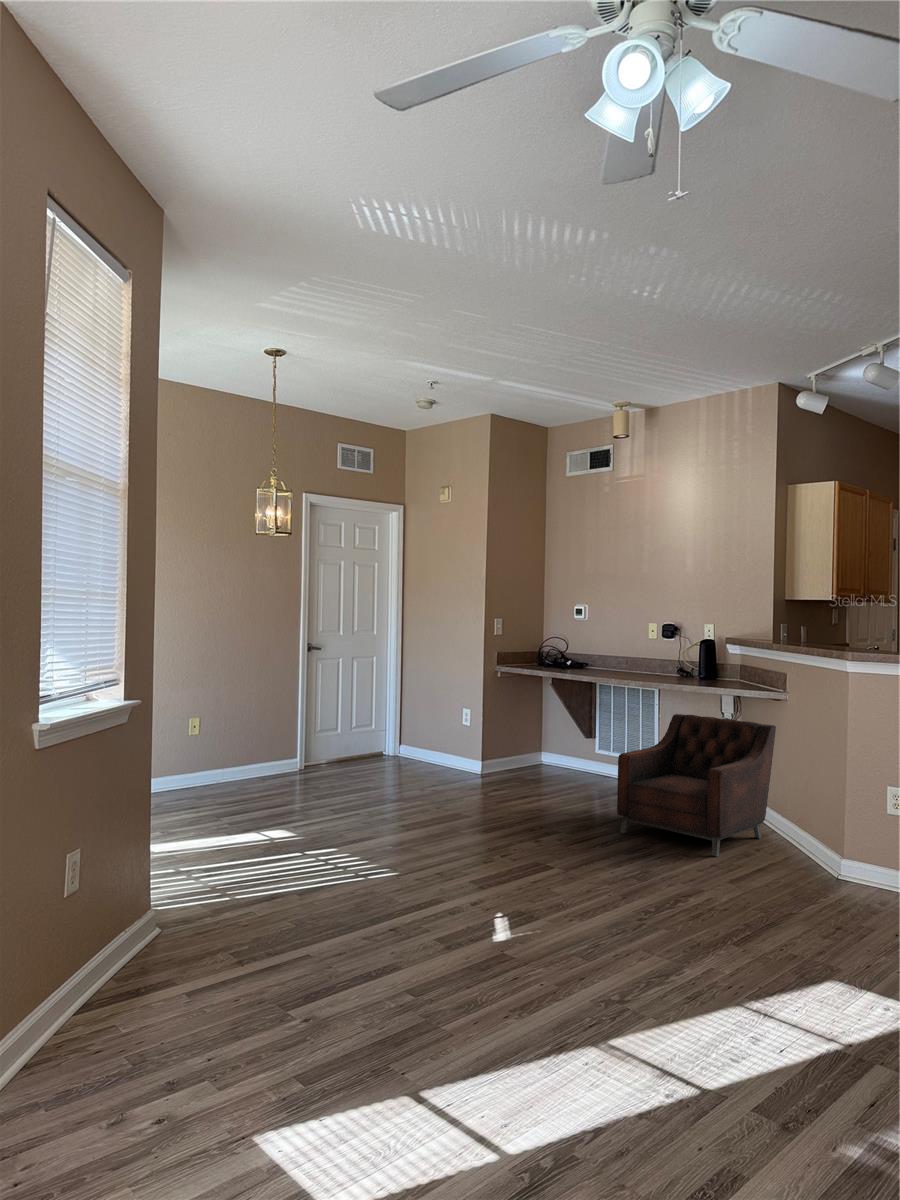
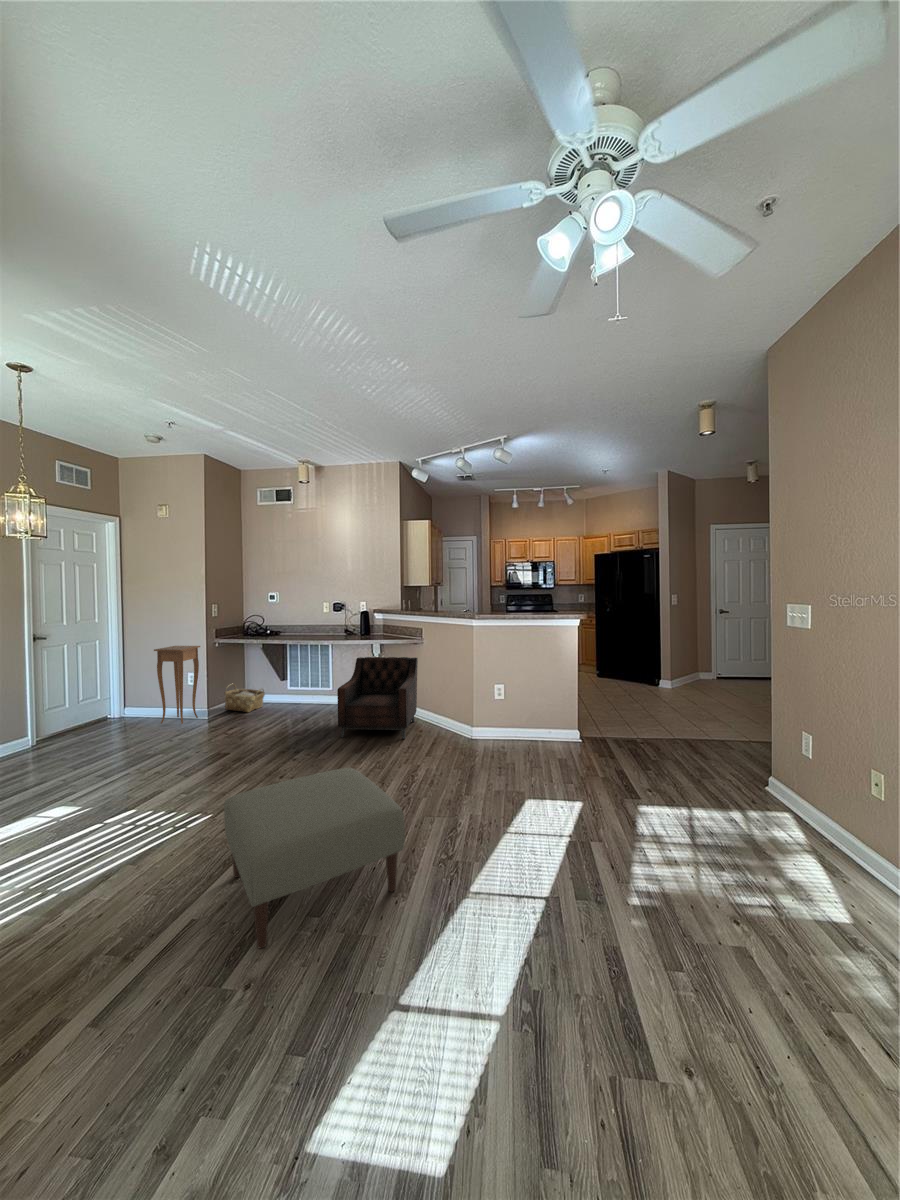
side table: none [421,671,476,776] -> present [154,646,200,724]
woven basket: none [503,734,557,778] -> present [224,684,265,712]
ottoman: none [329,835,530,1009] -> present [224,768,405,948]

